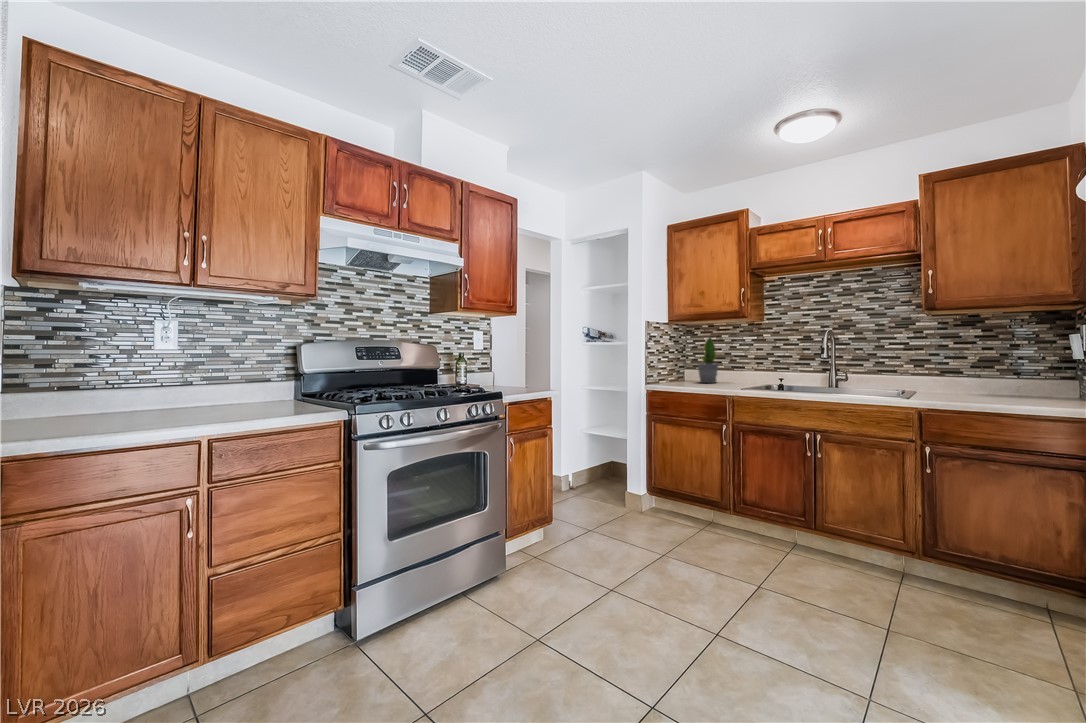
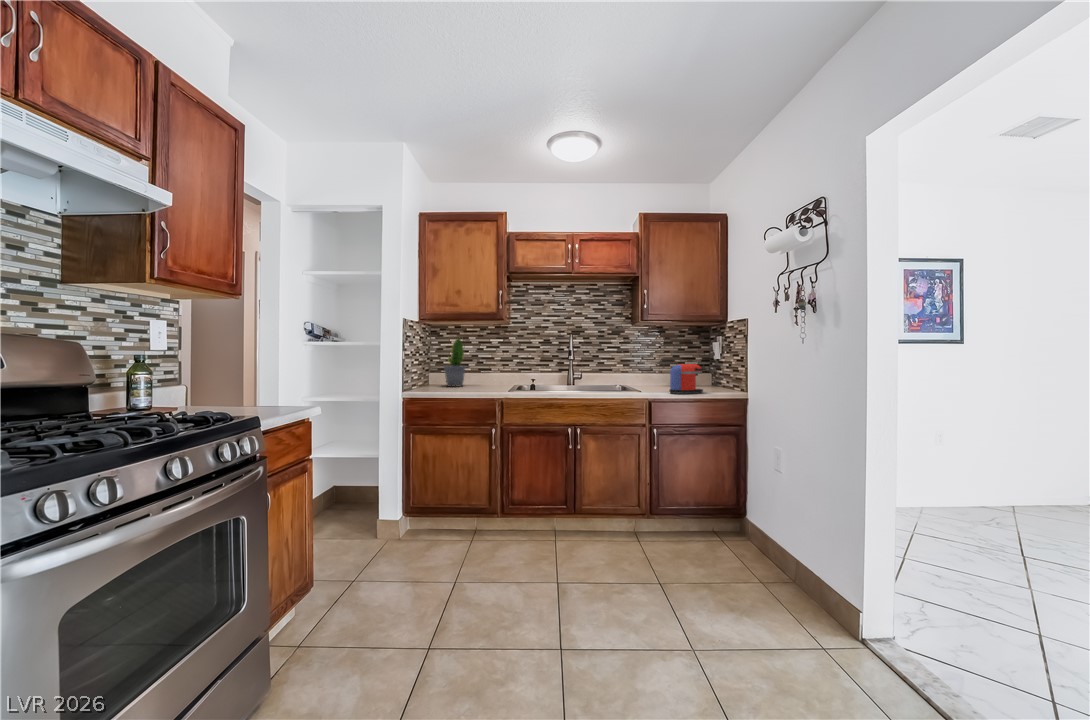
coffee maker: none [968,361,1045,402] -> present [669,364,707,394]

